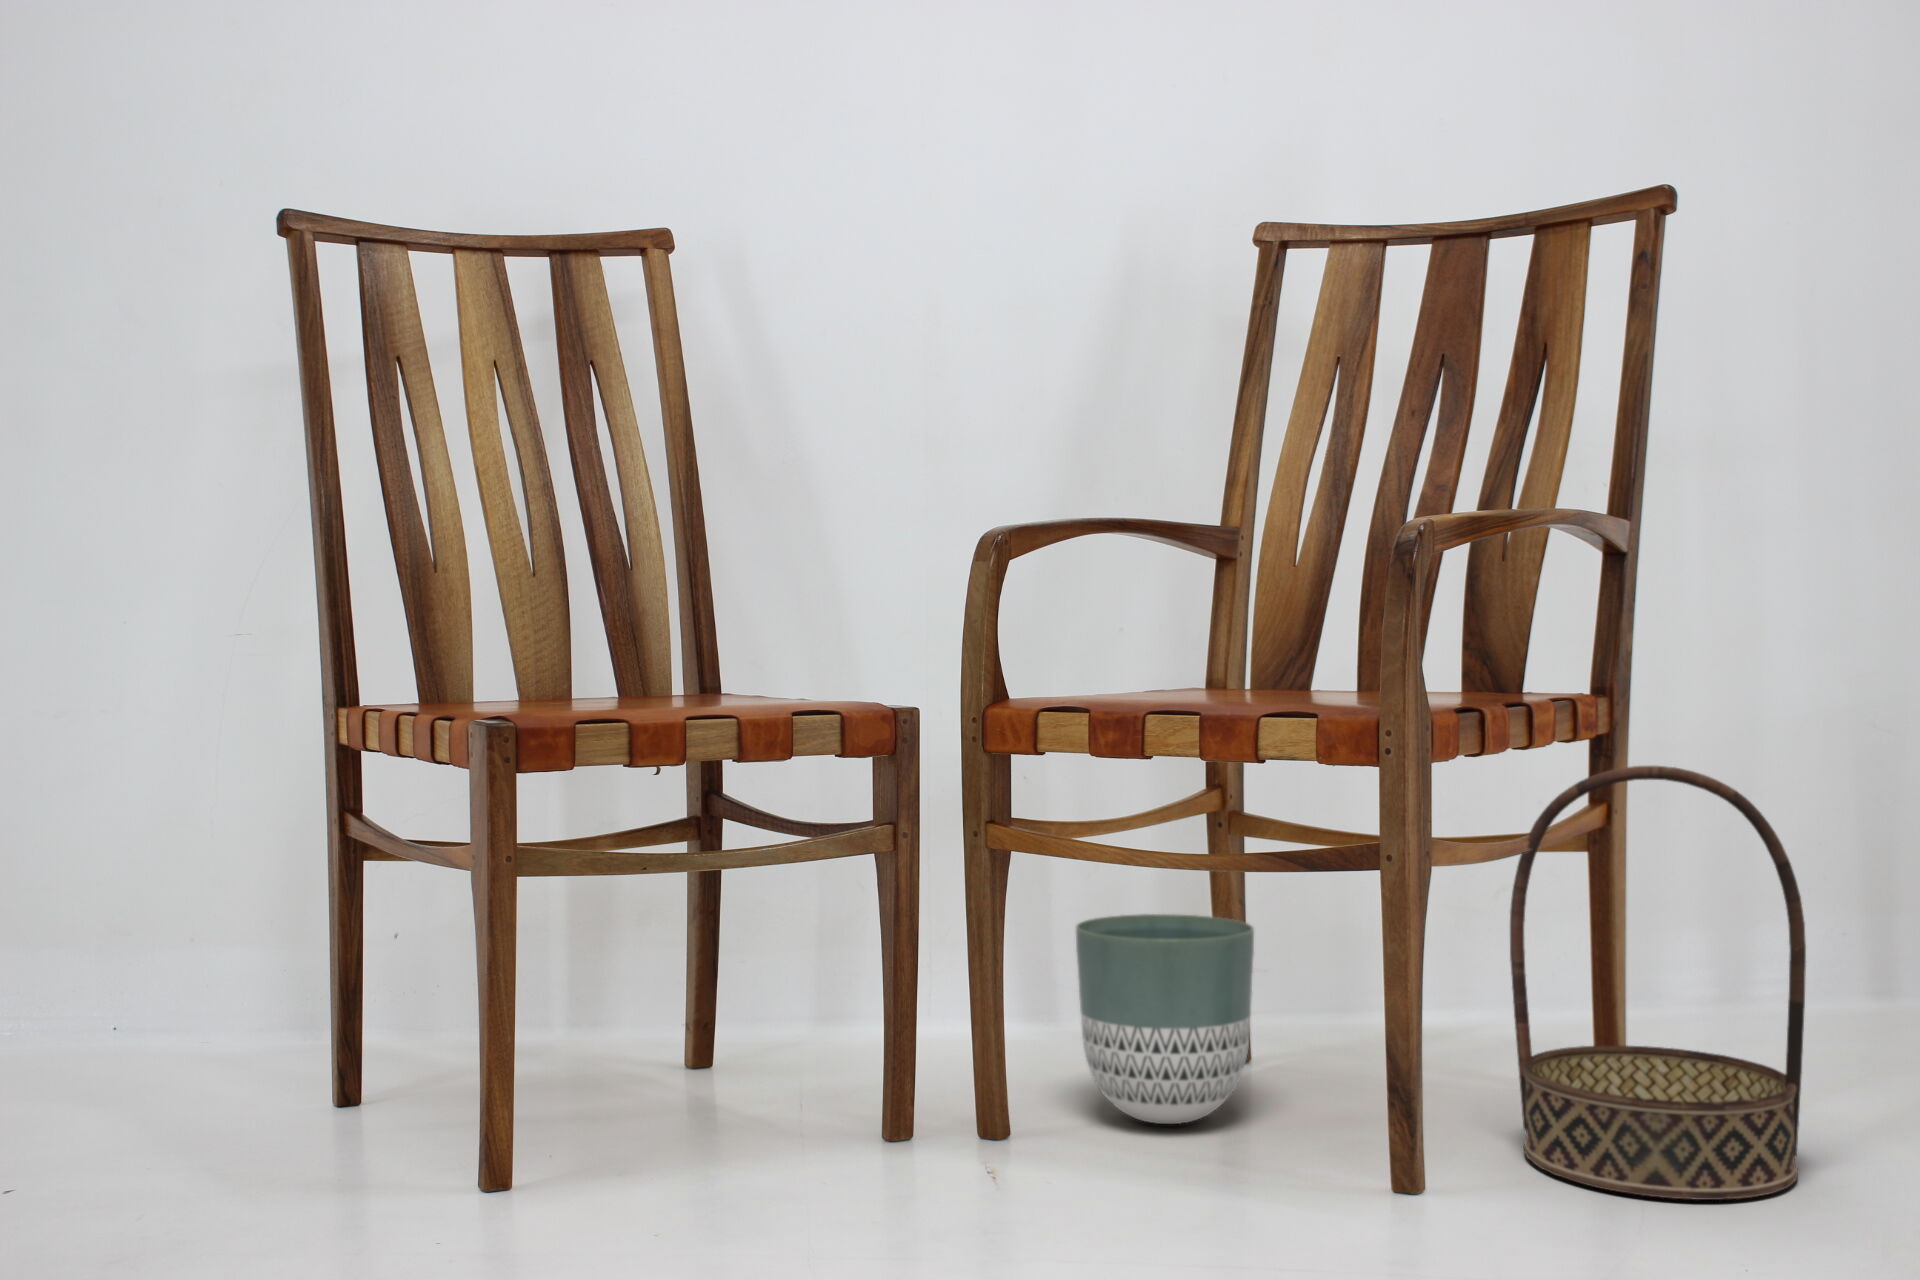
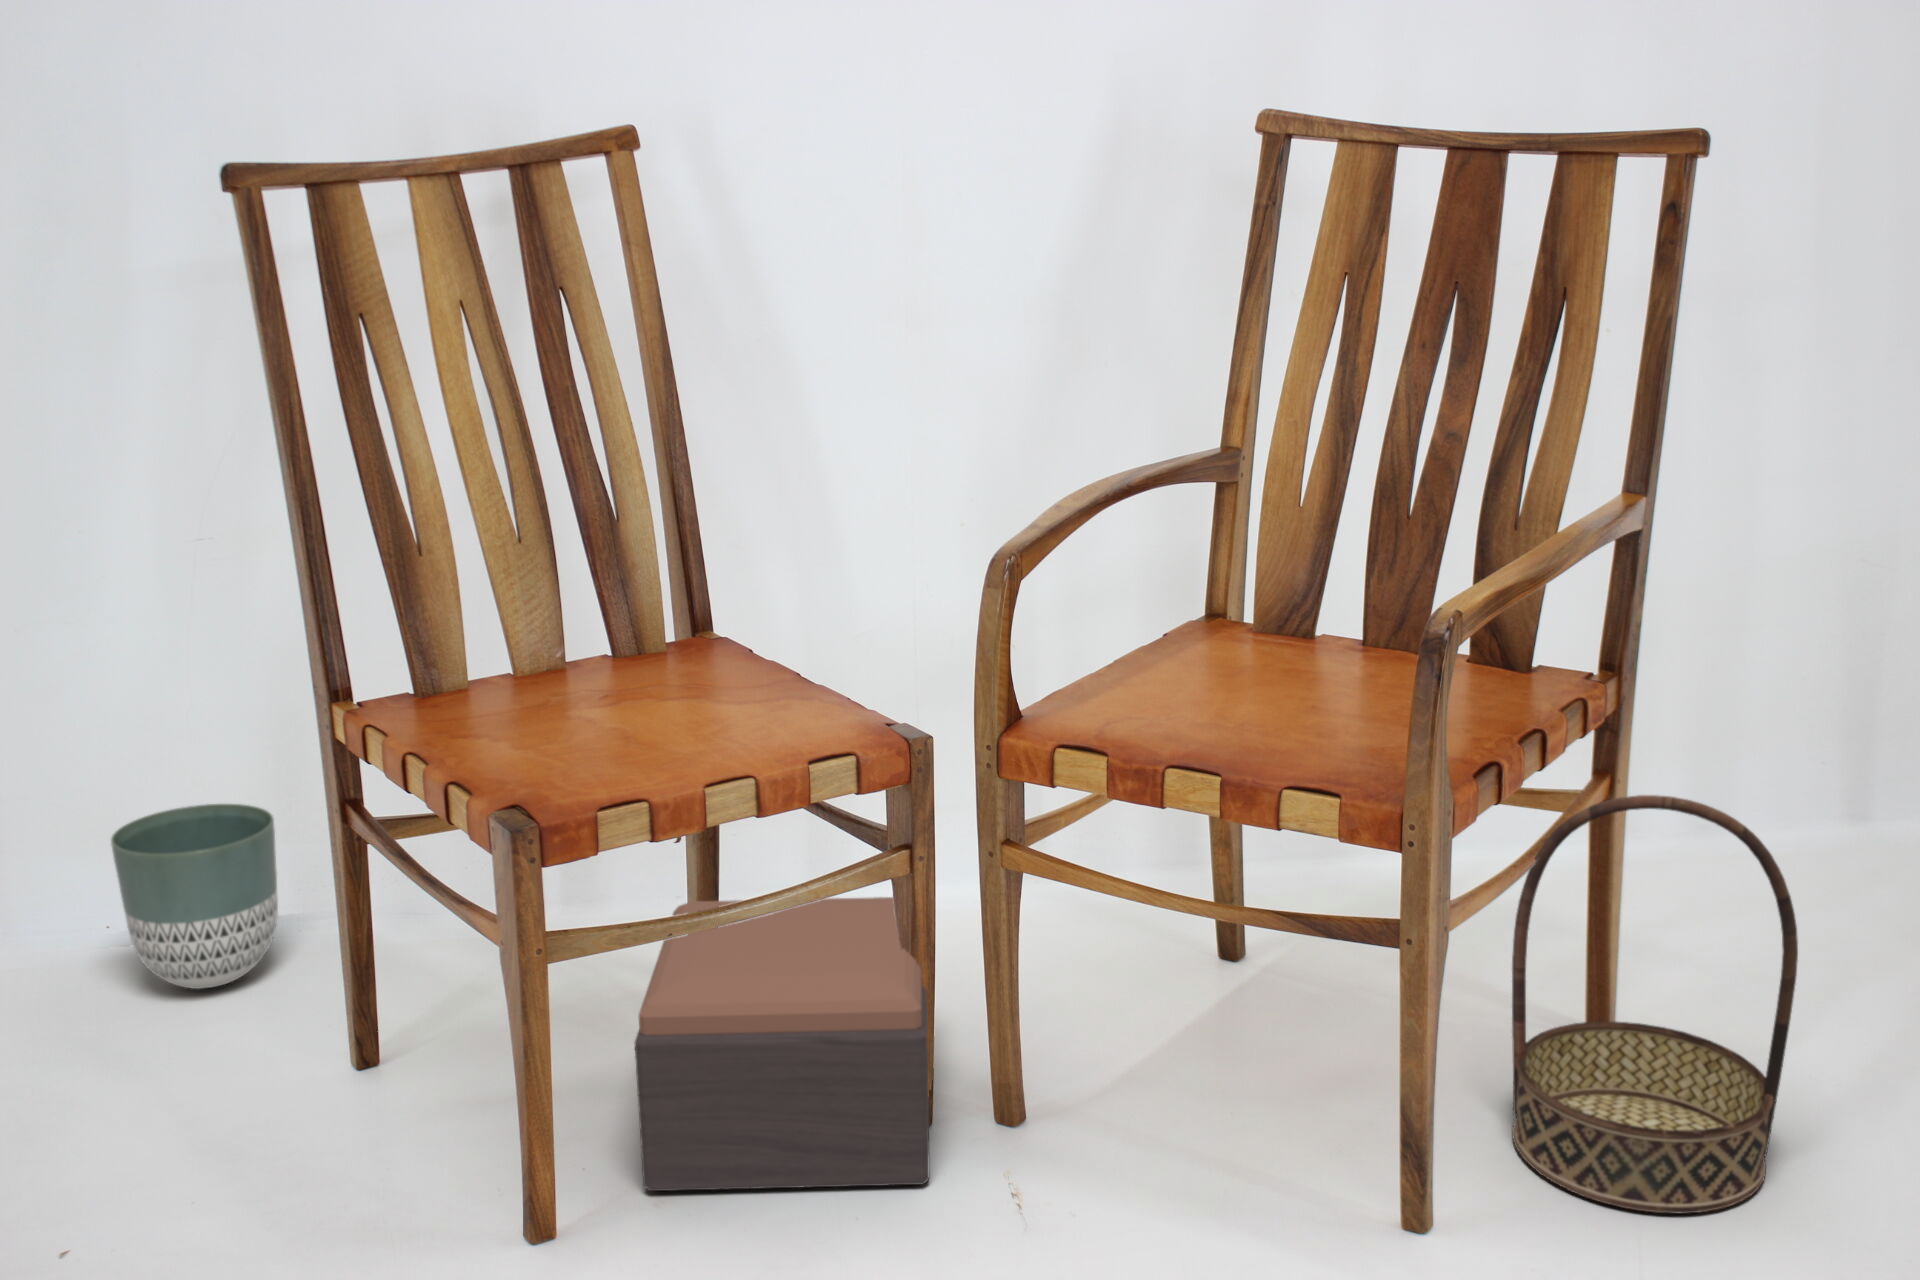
planter: present [1076,914,1254,1124] -> present [111,804,278,989]
footstool: none [603,922,913,1180] -> present [635,897,929,1191]

